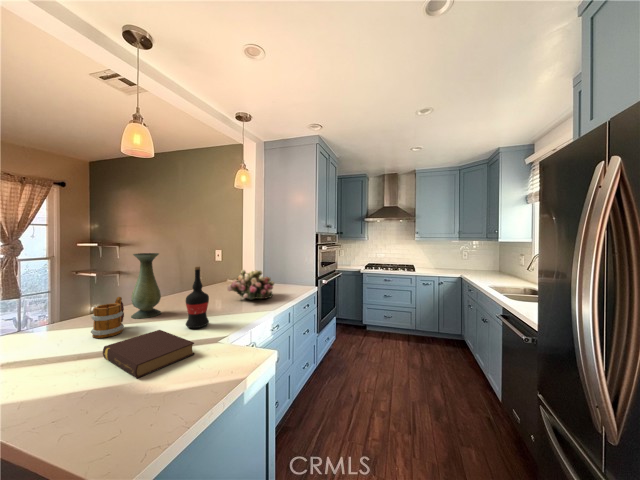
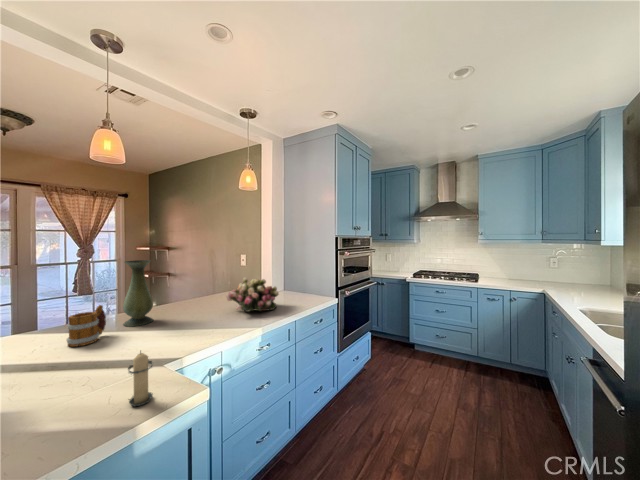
wine bottle: present [186,267,209,328] -> none [154,277,180,344]
candle: none [217,322,240,369] -> present [128,351,153,406]
book: present [103,330,194,378] -> none [38,345,125,406]

